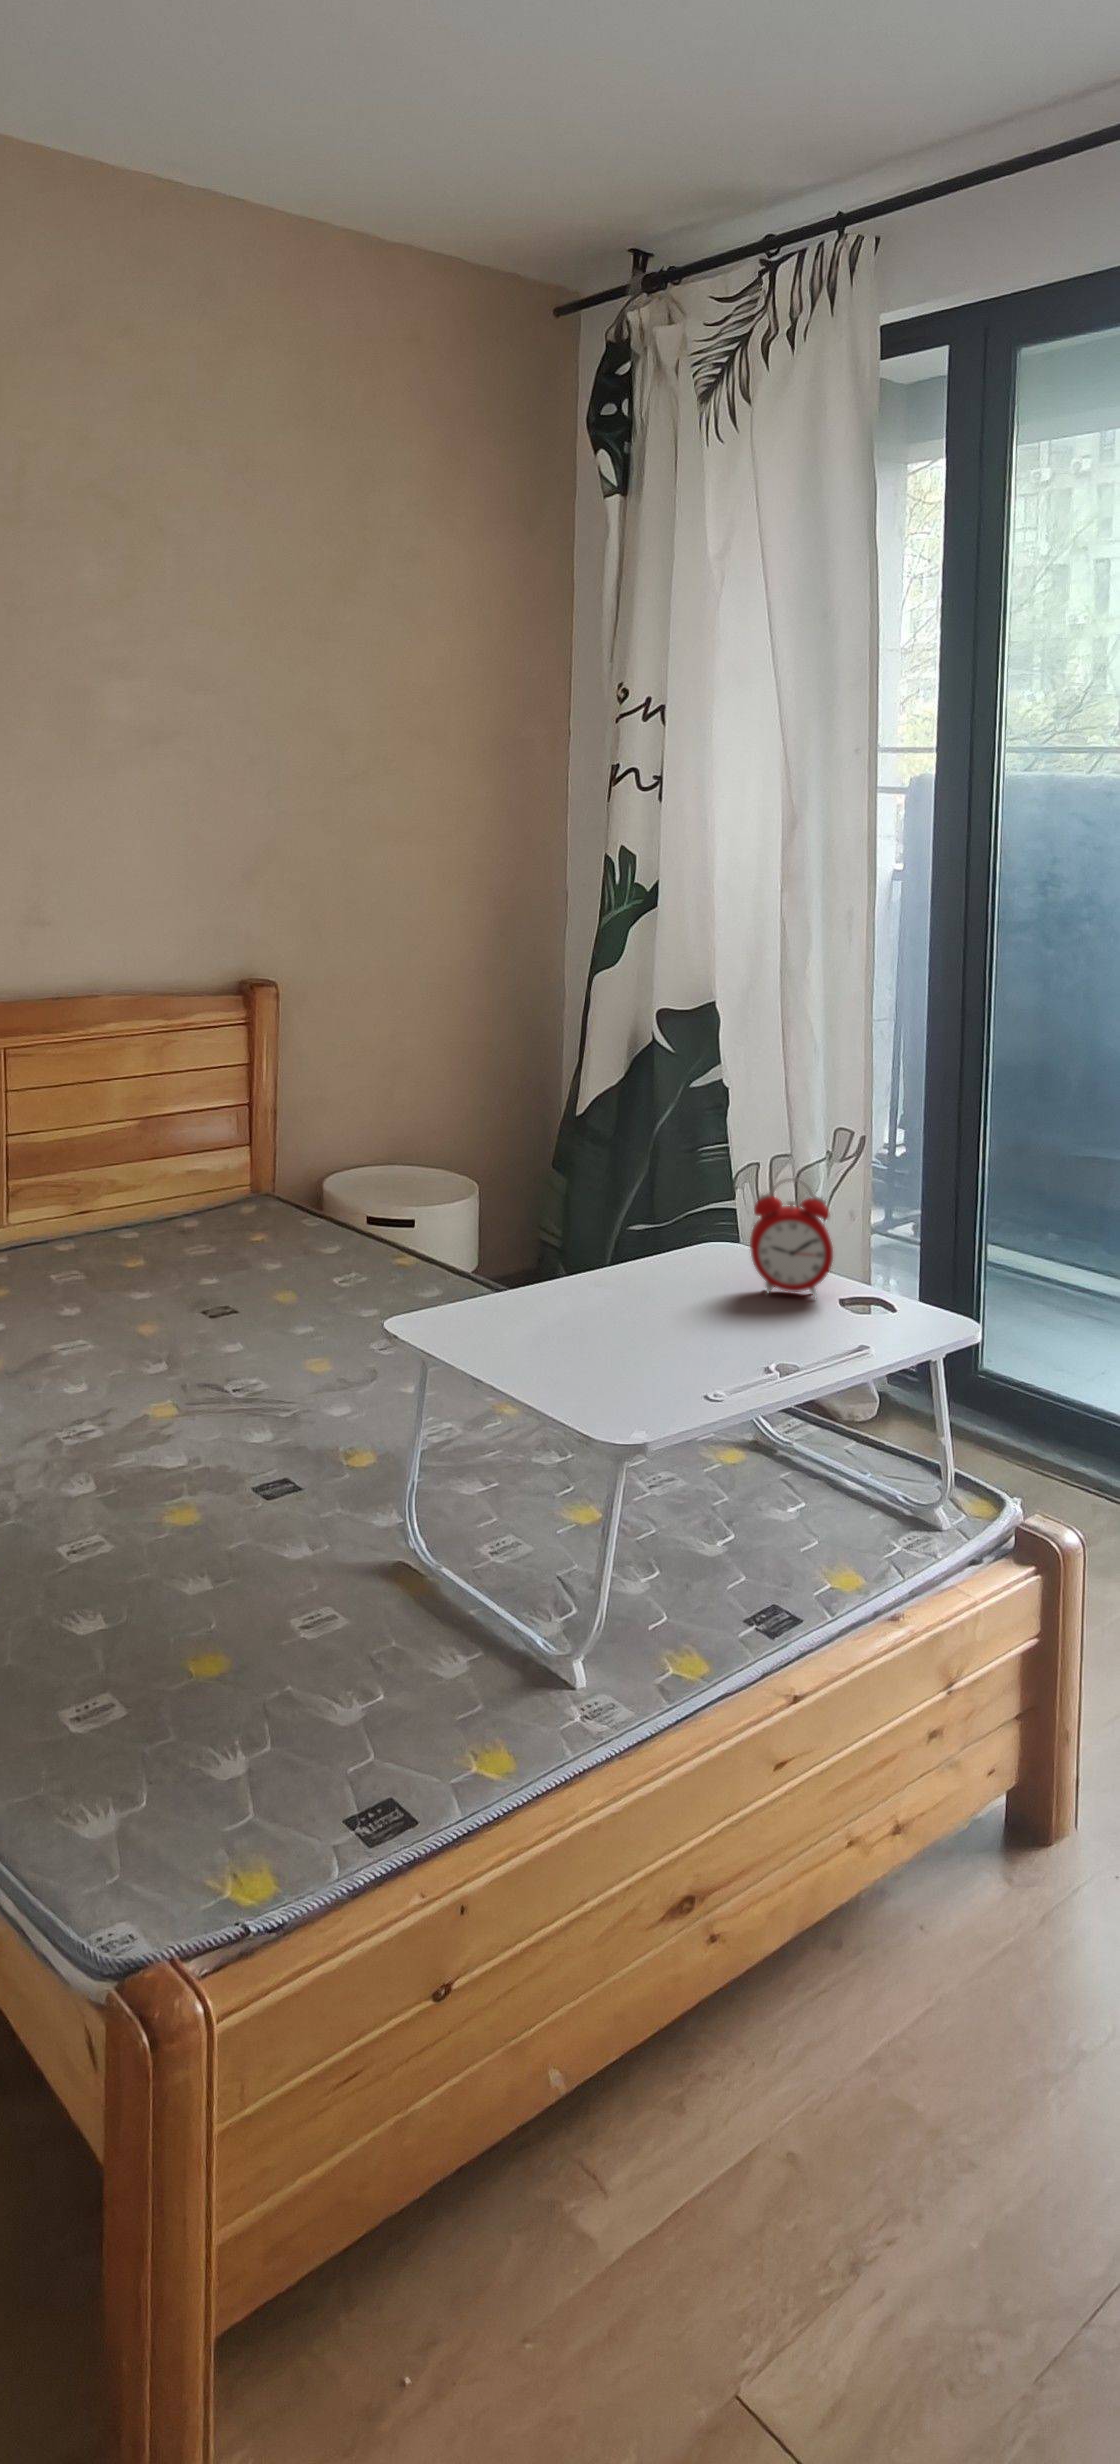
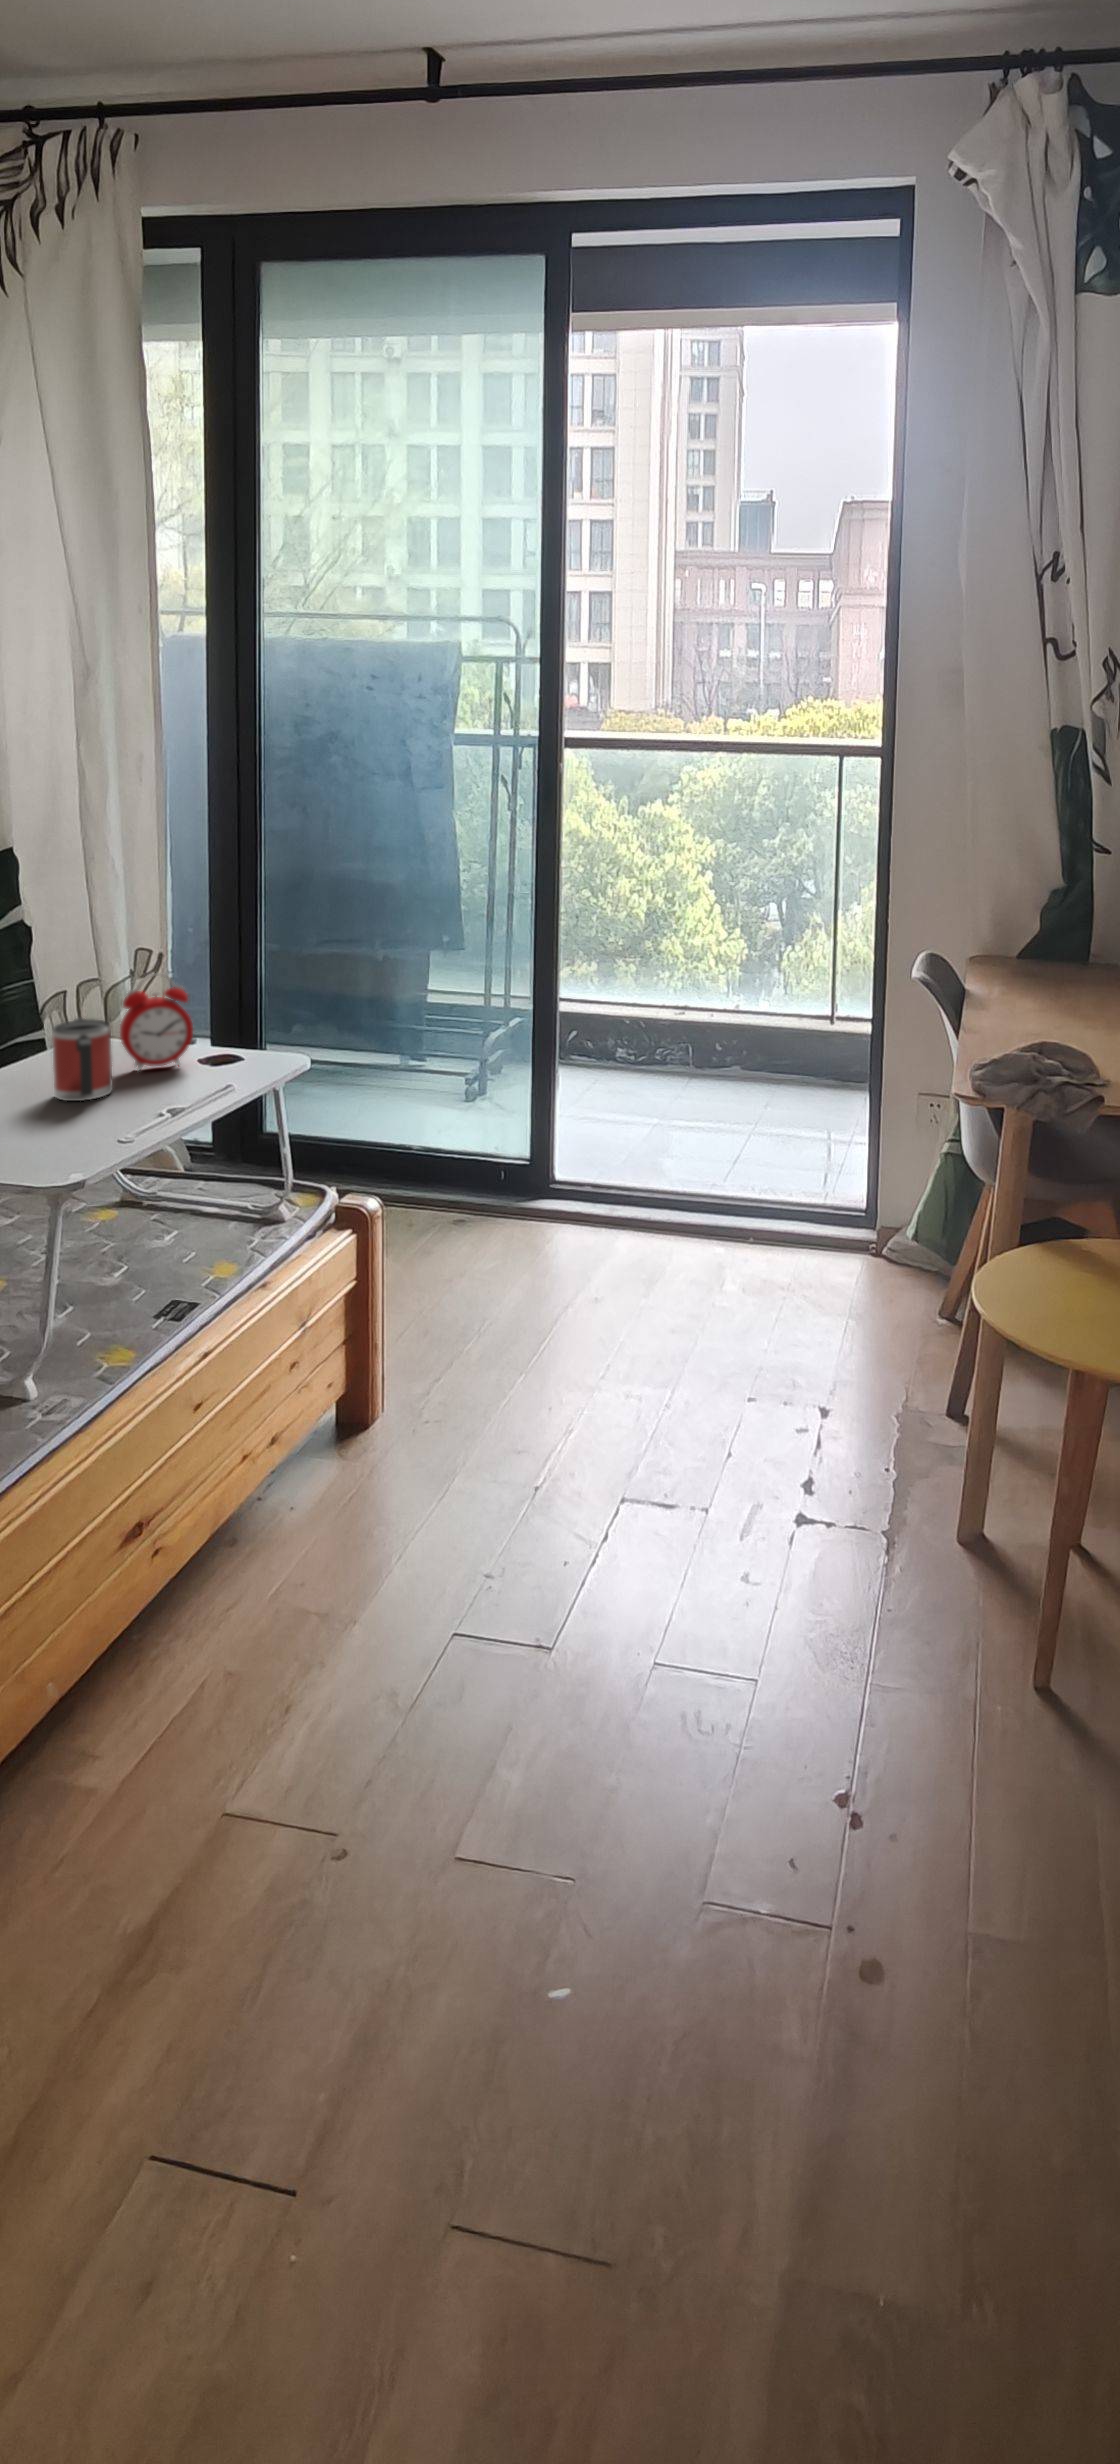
mug: none [666,1218,730,1320] -> present [52,1018,112,1101]

